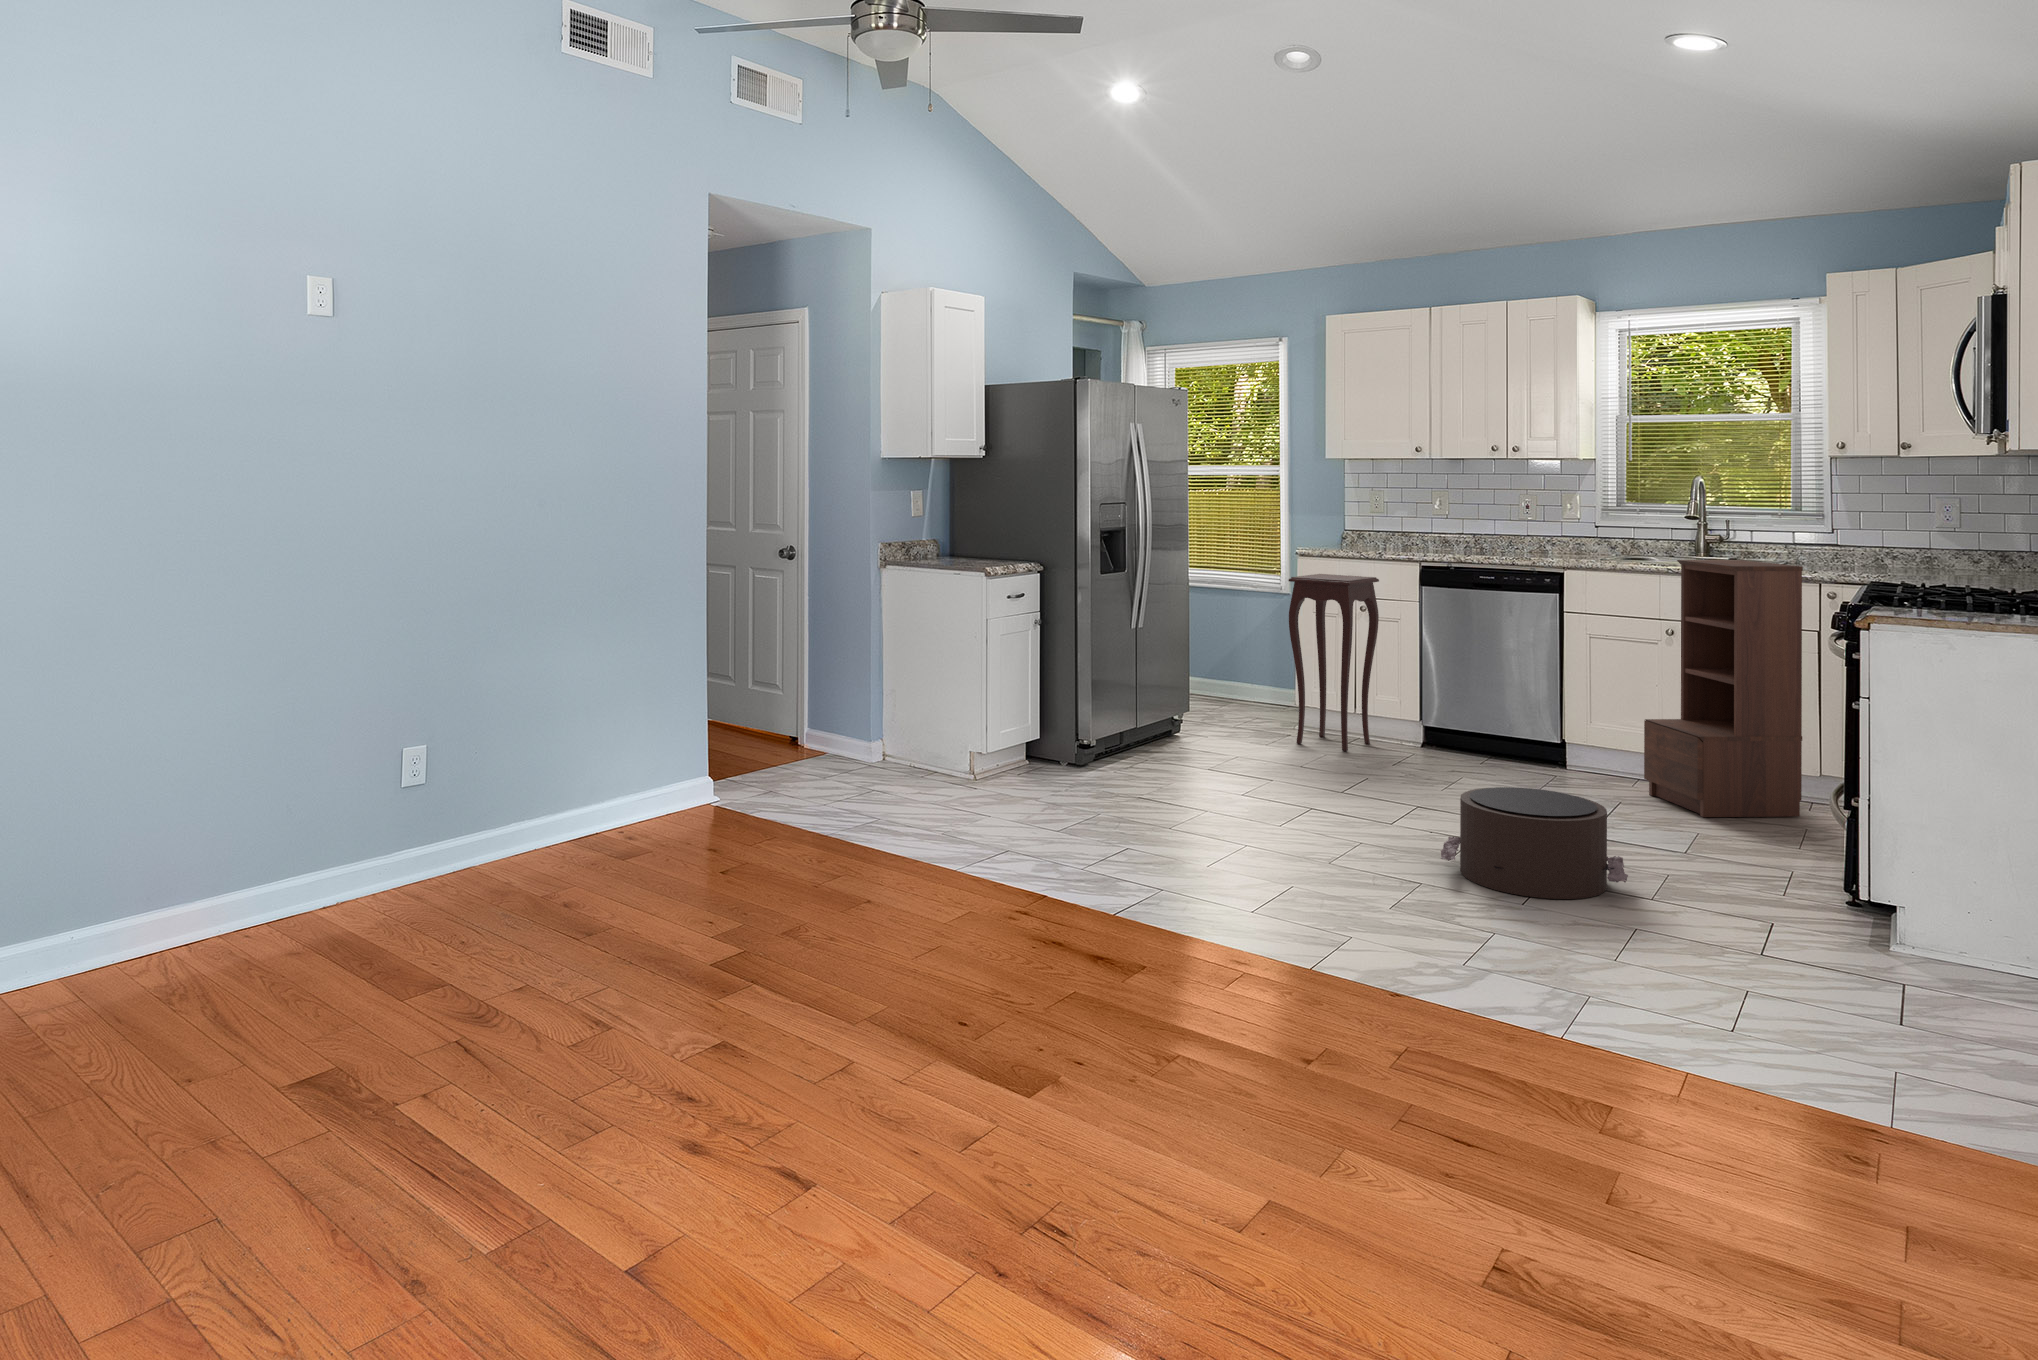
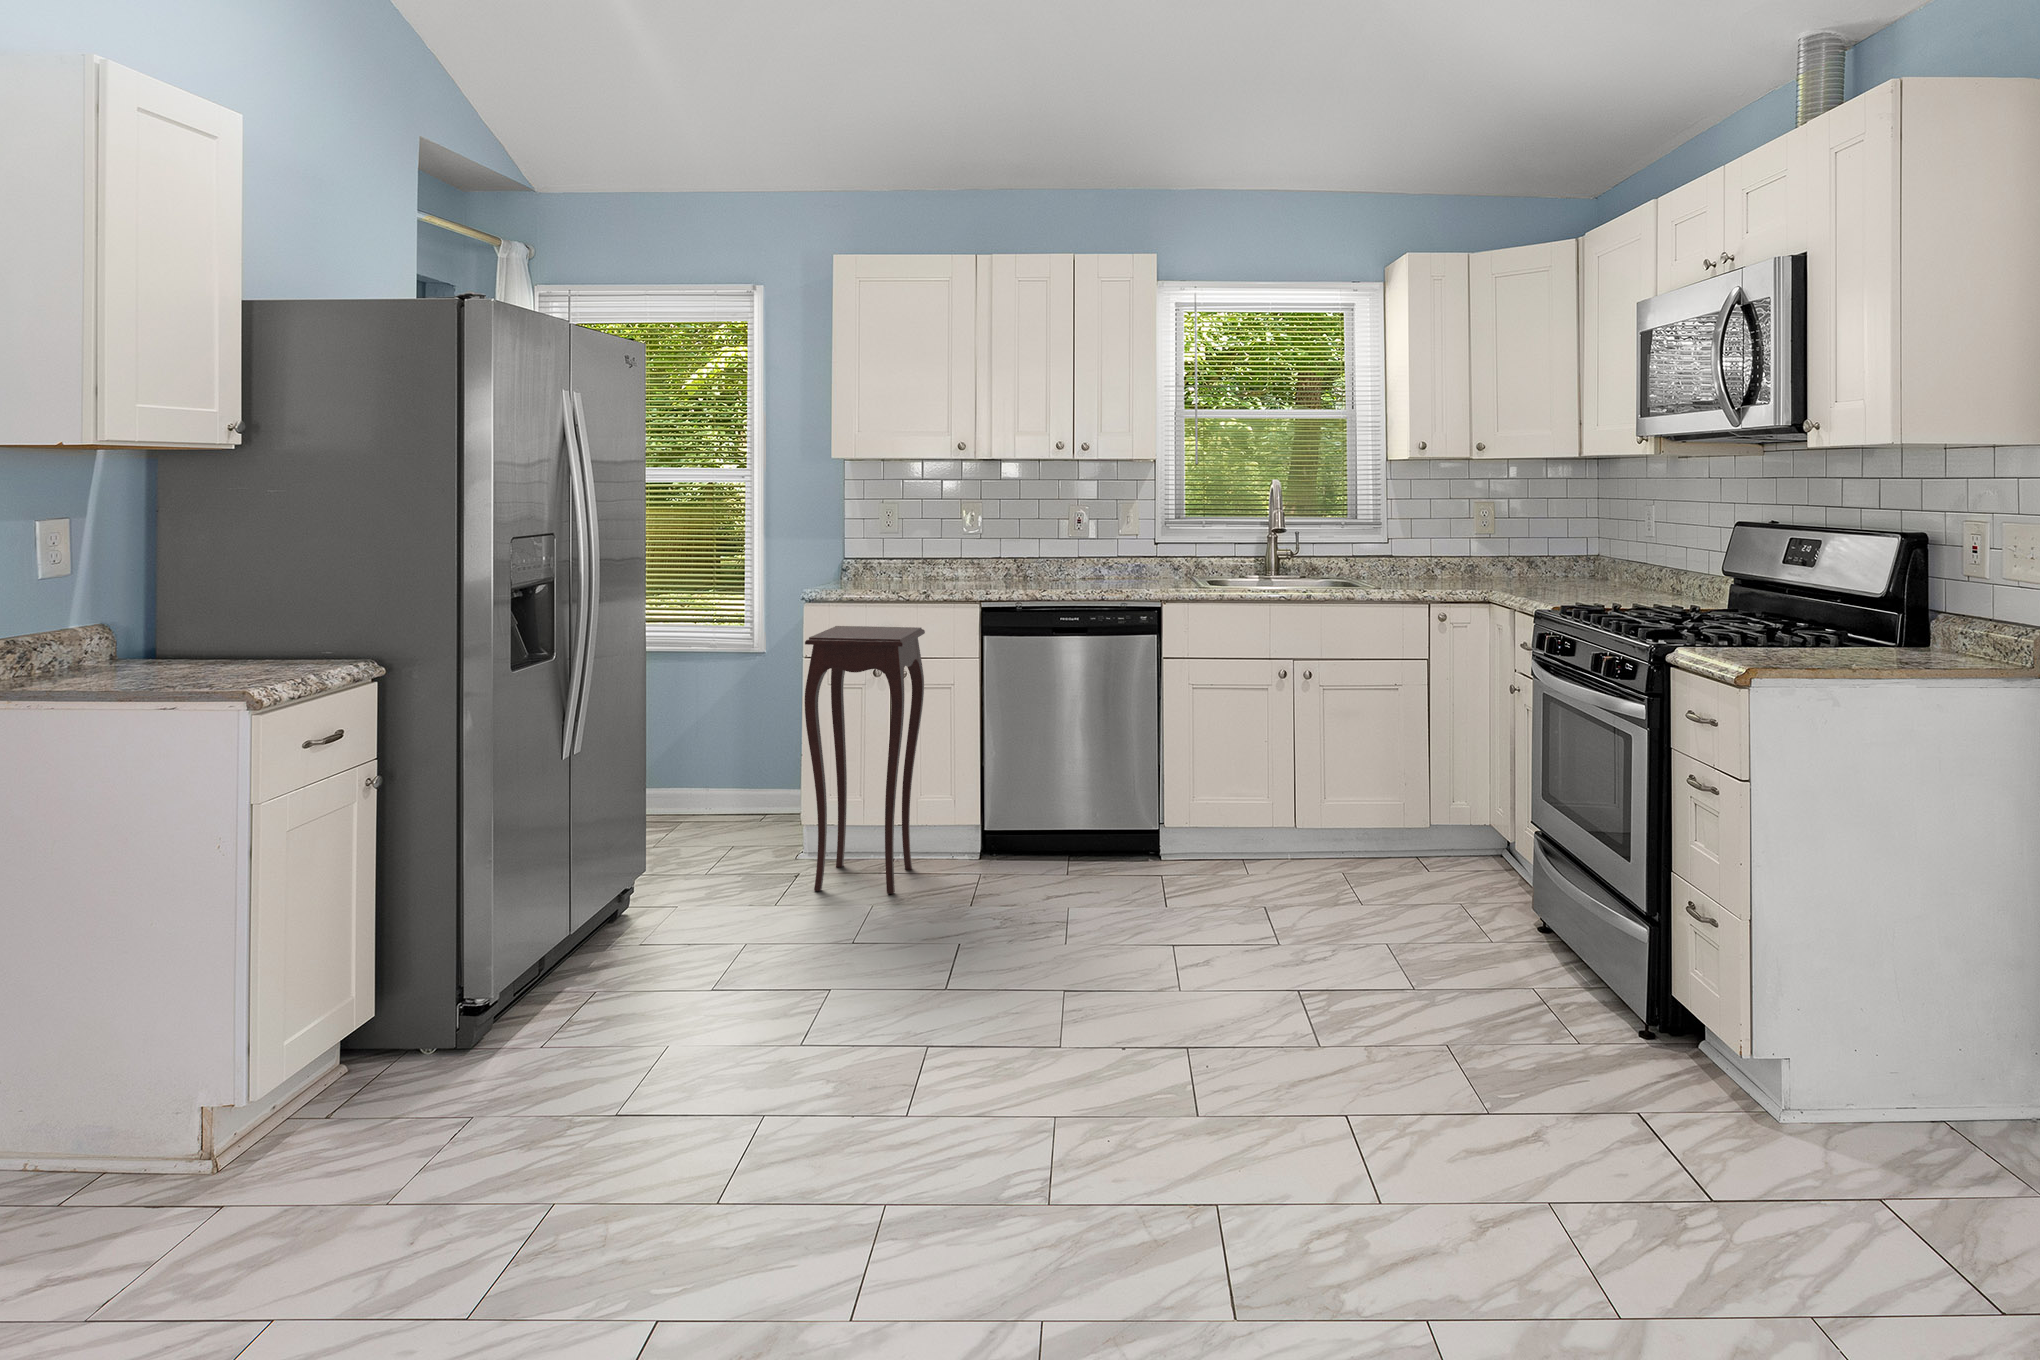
bookshelf: present [1644,560,1803,817] -> none [1295,585,1469,932]
pouf: present [1441,787,1628,899] -> none [1237,994,1556,1238]

